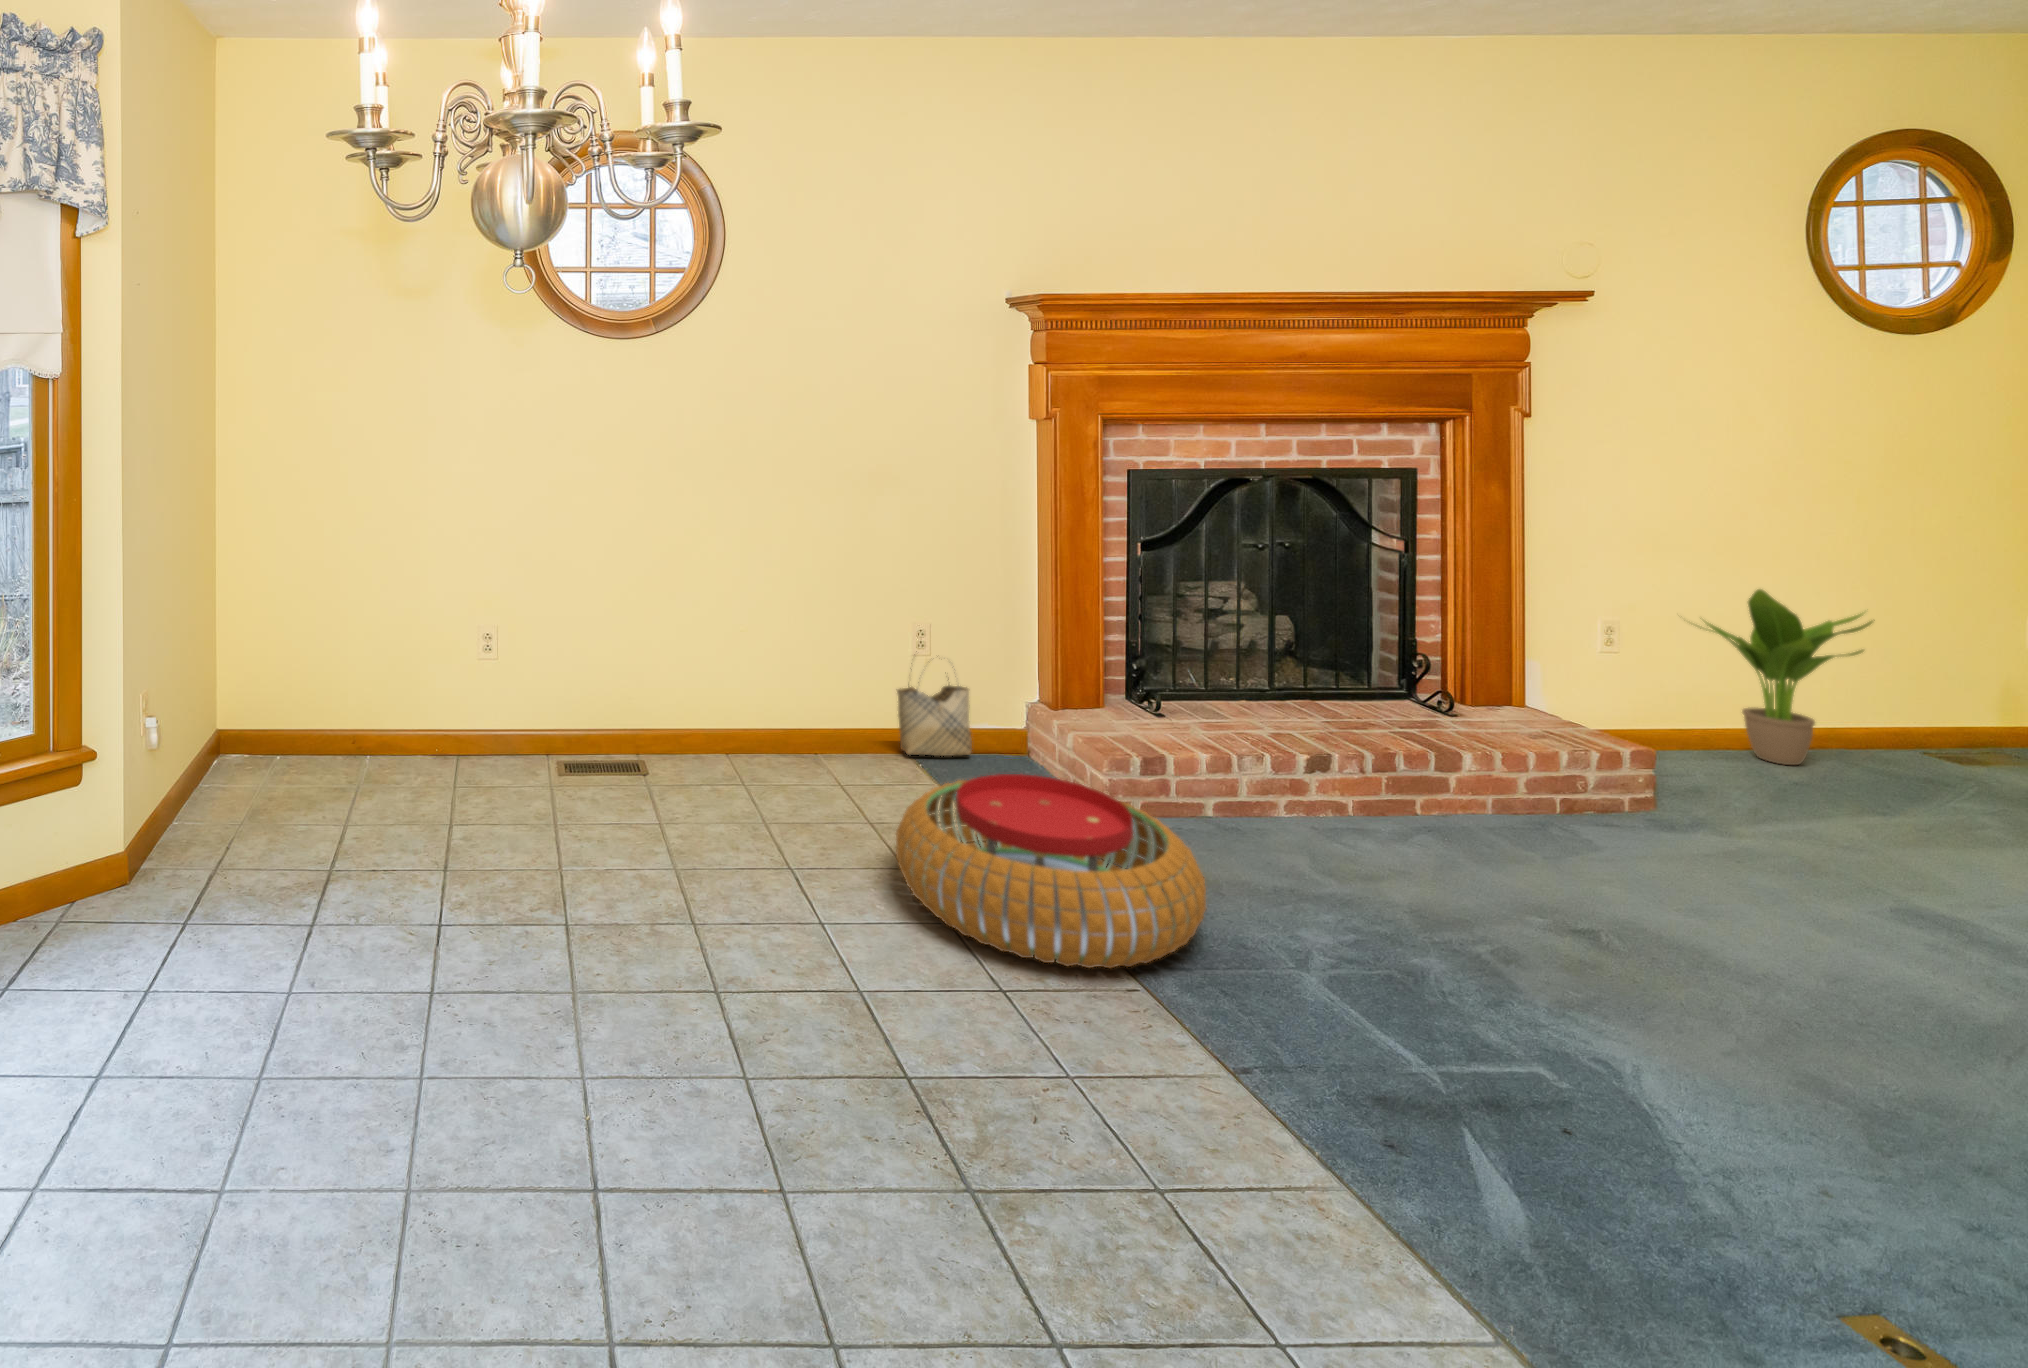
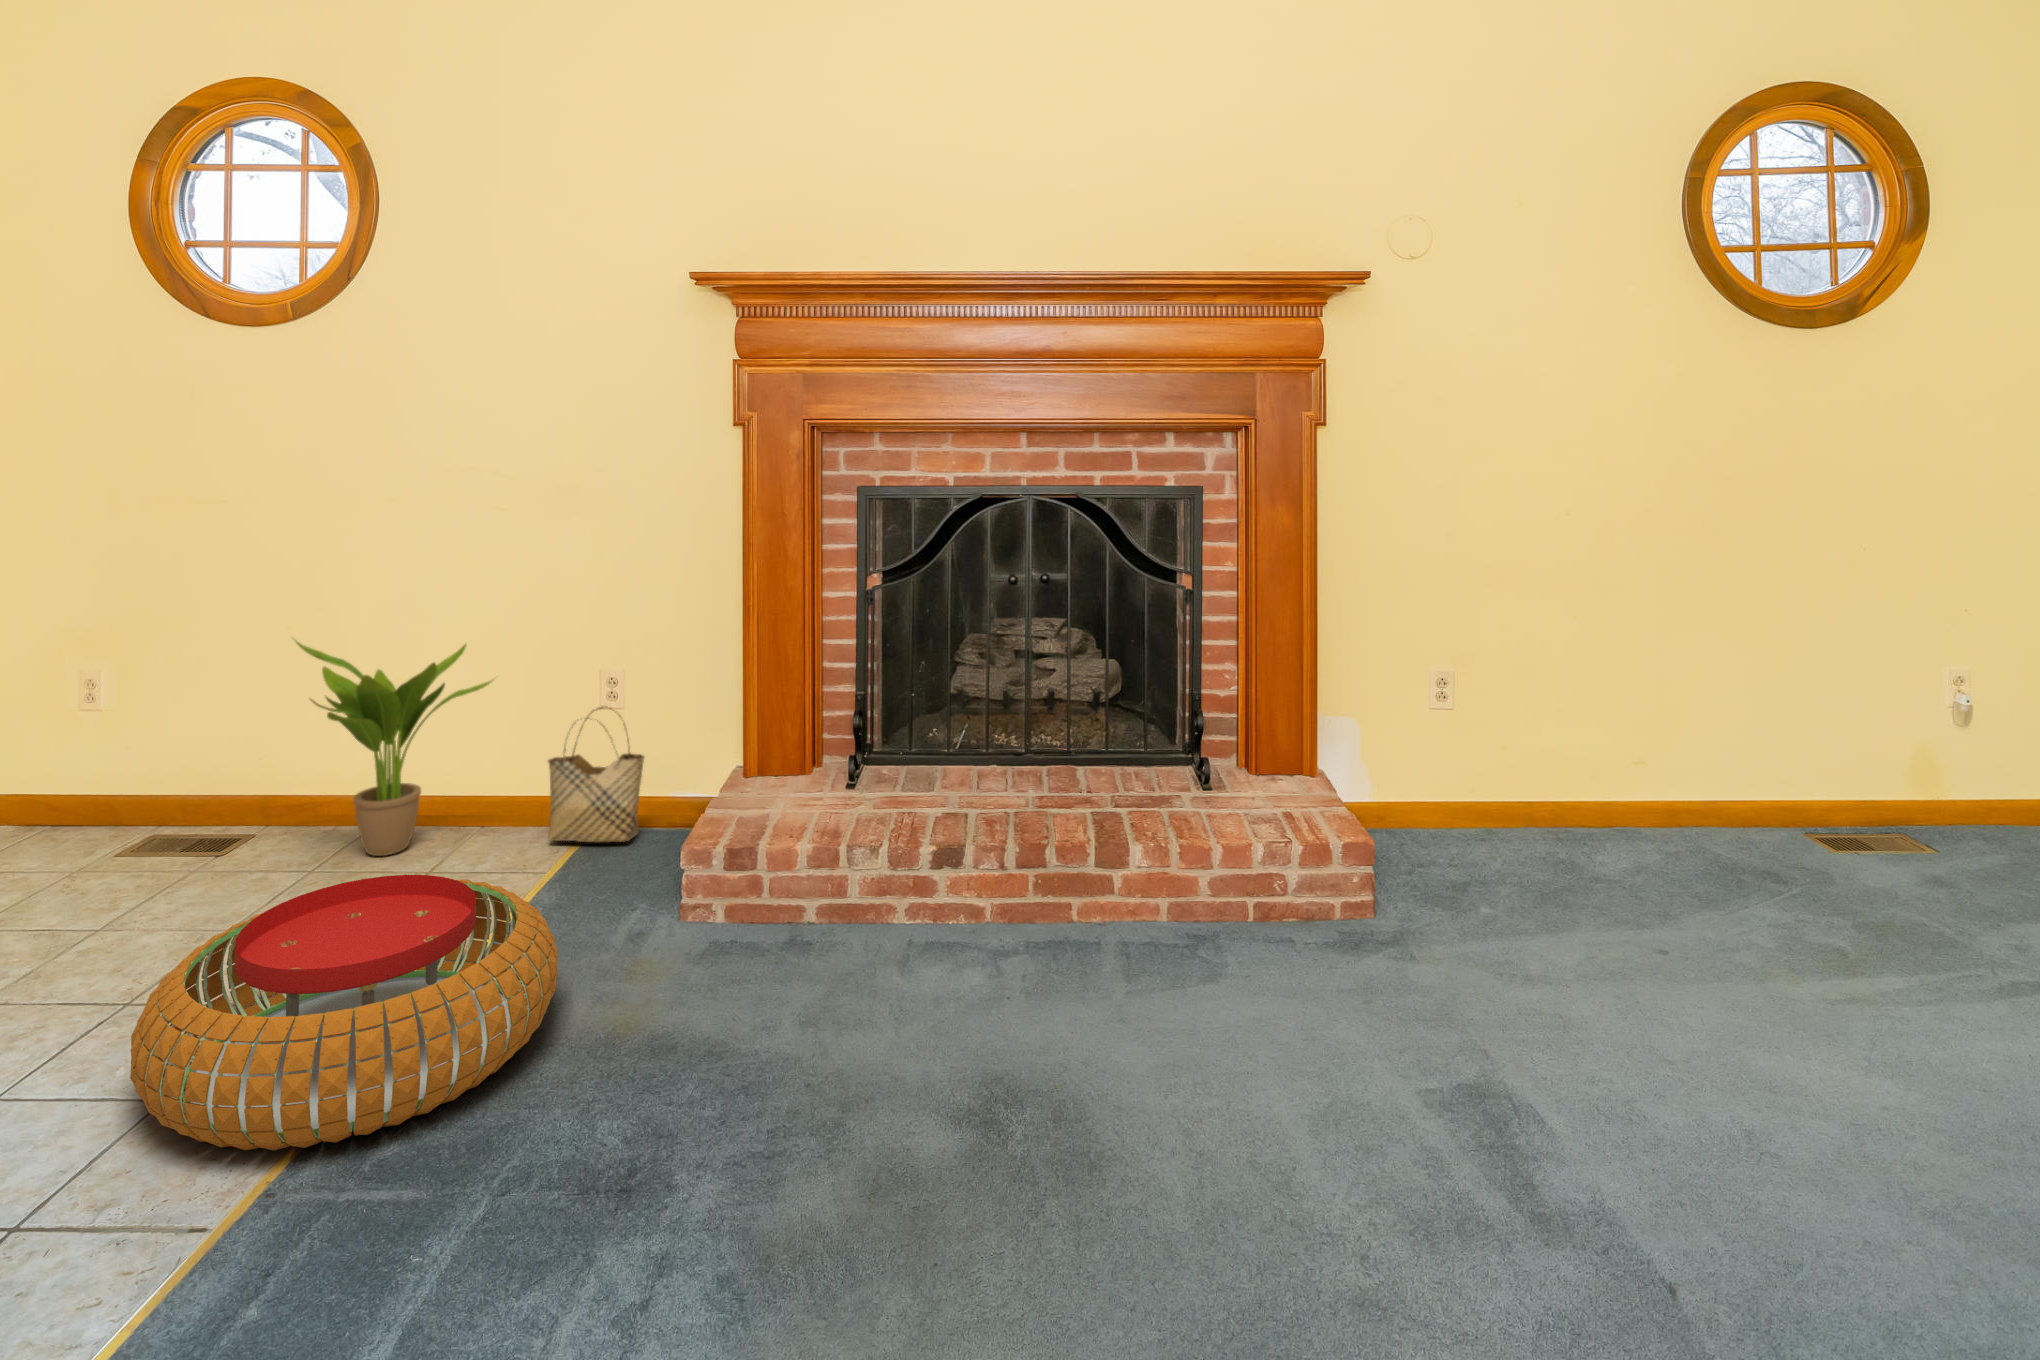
potted plant: present [1700,589,1873,765] -> present [296,641,491,856]

